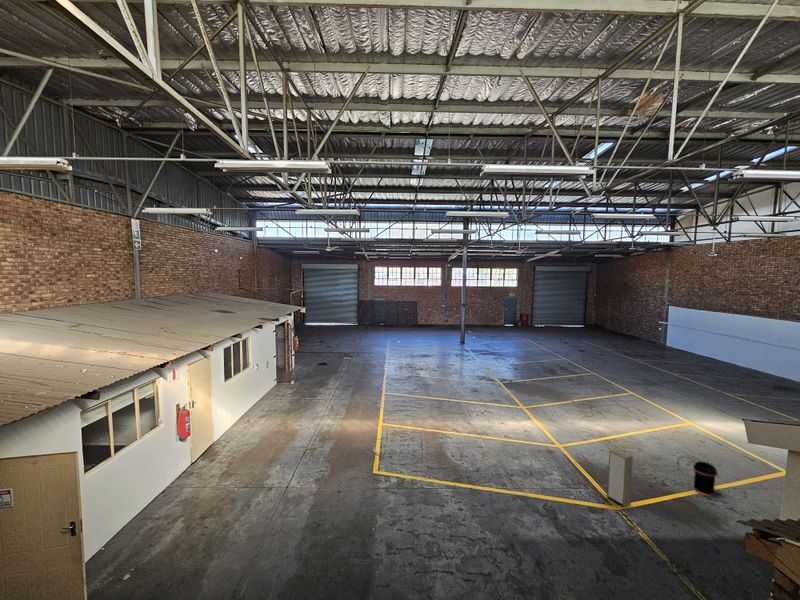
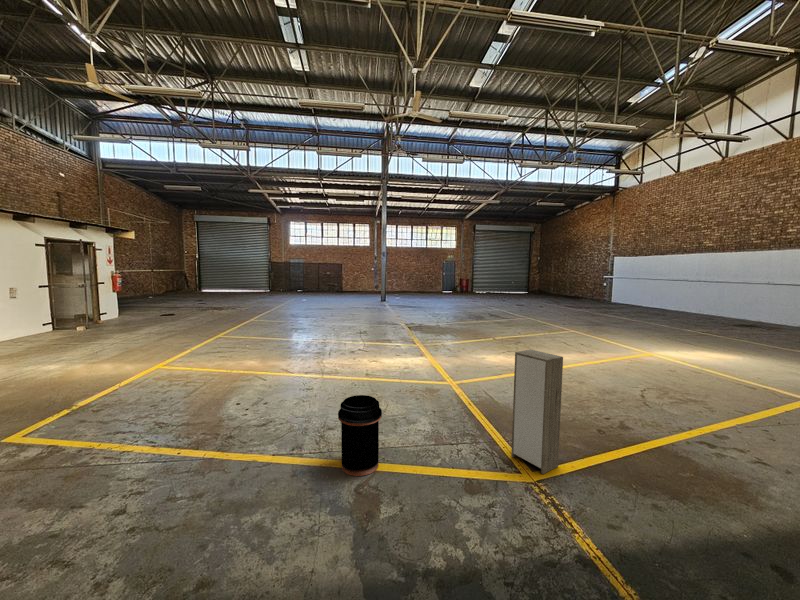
trash can: present [694,461,717,496] -> present [338,395,382,476]

